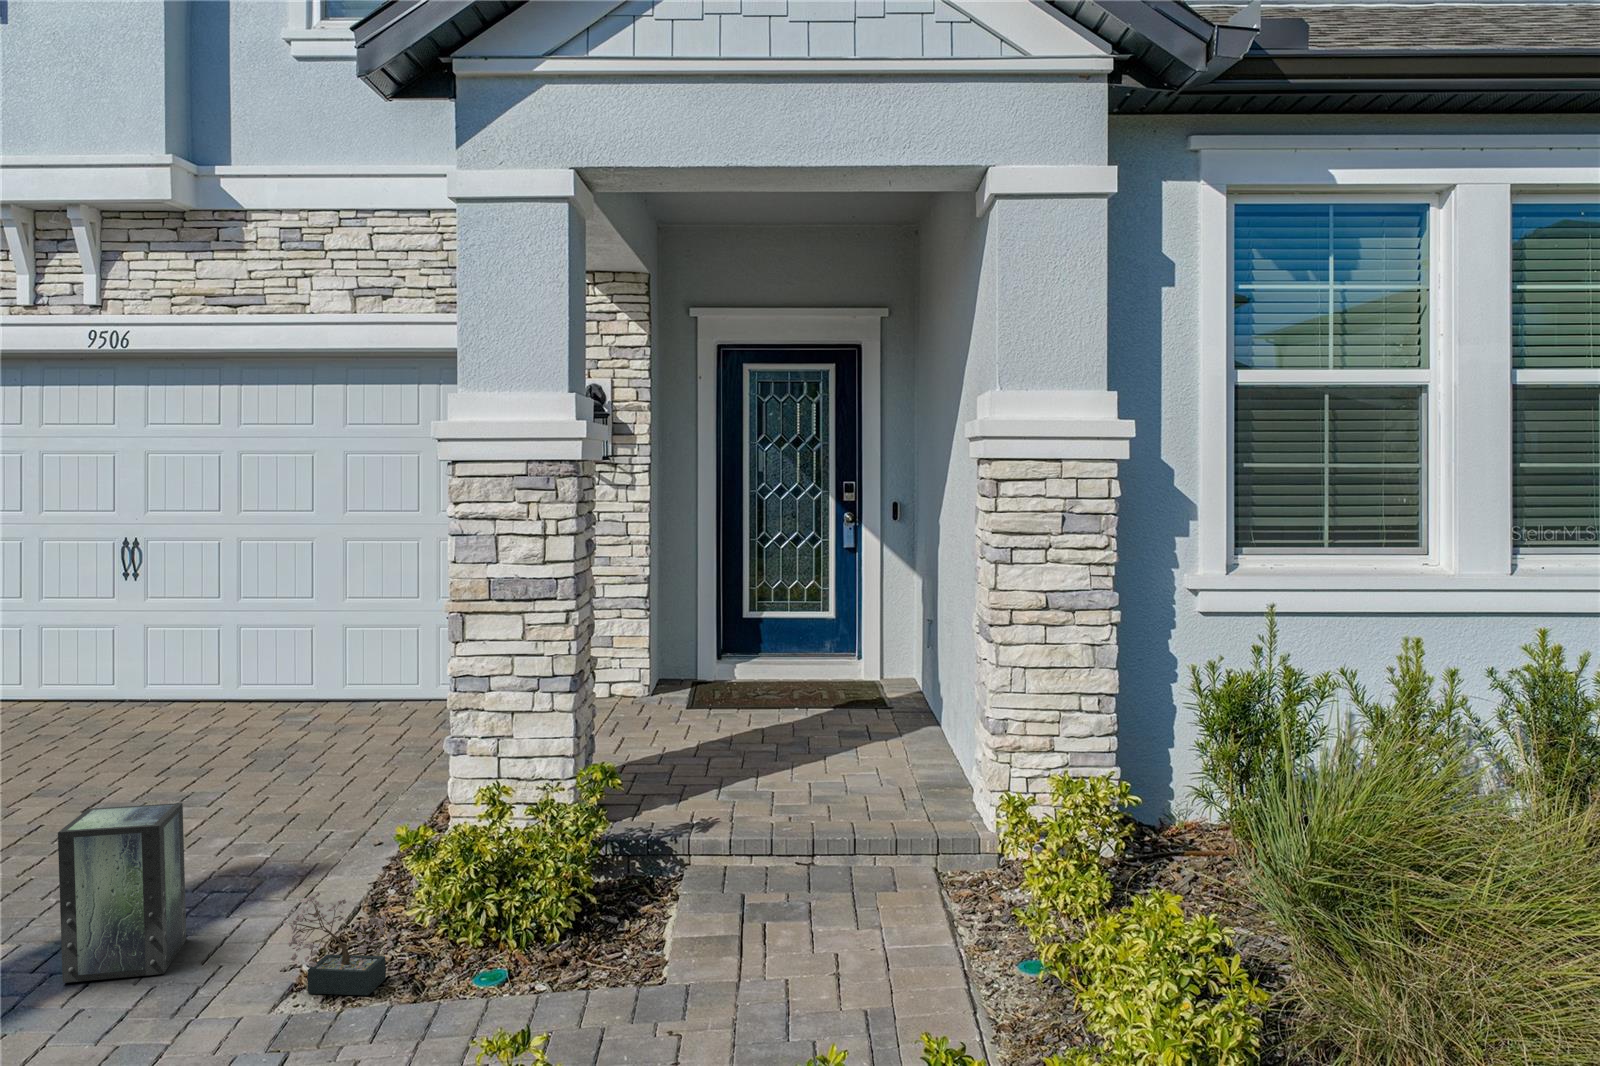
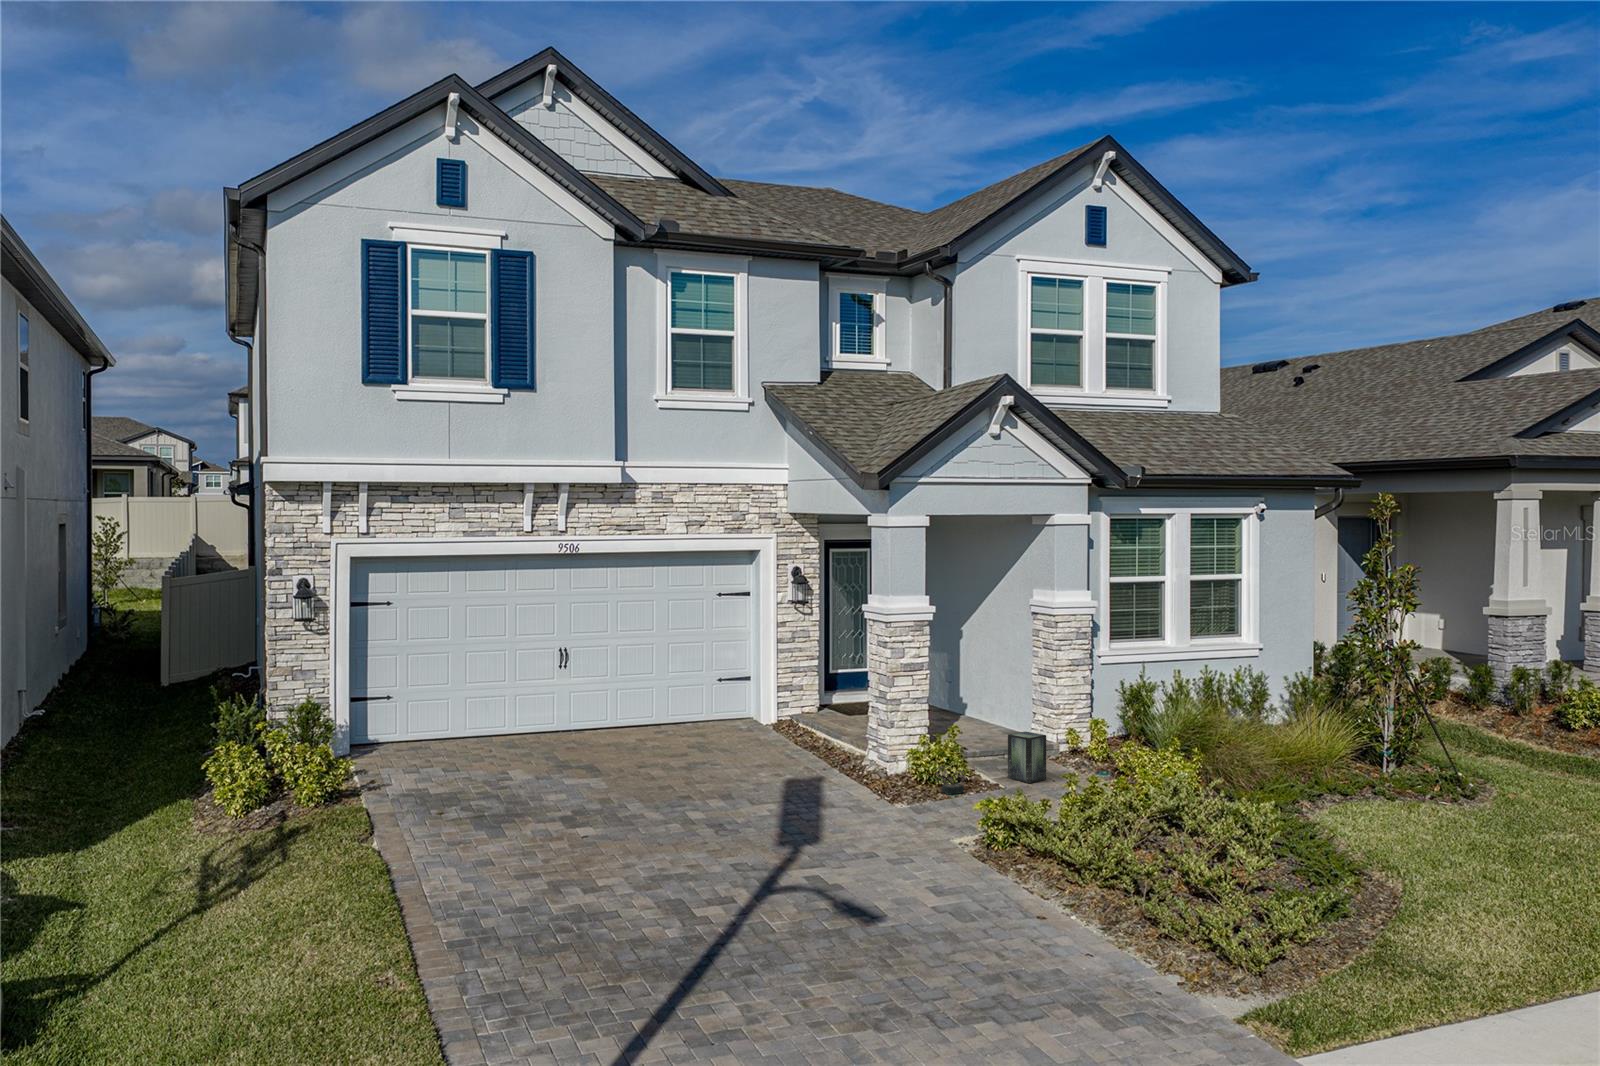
storage box: present [58,803,186,983] -> present [1008,732,1046,783]

